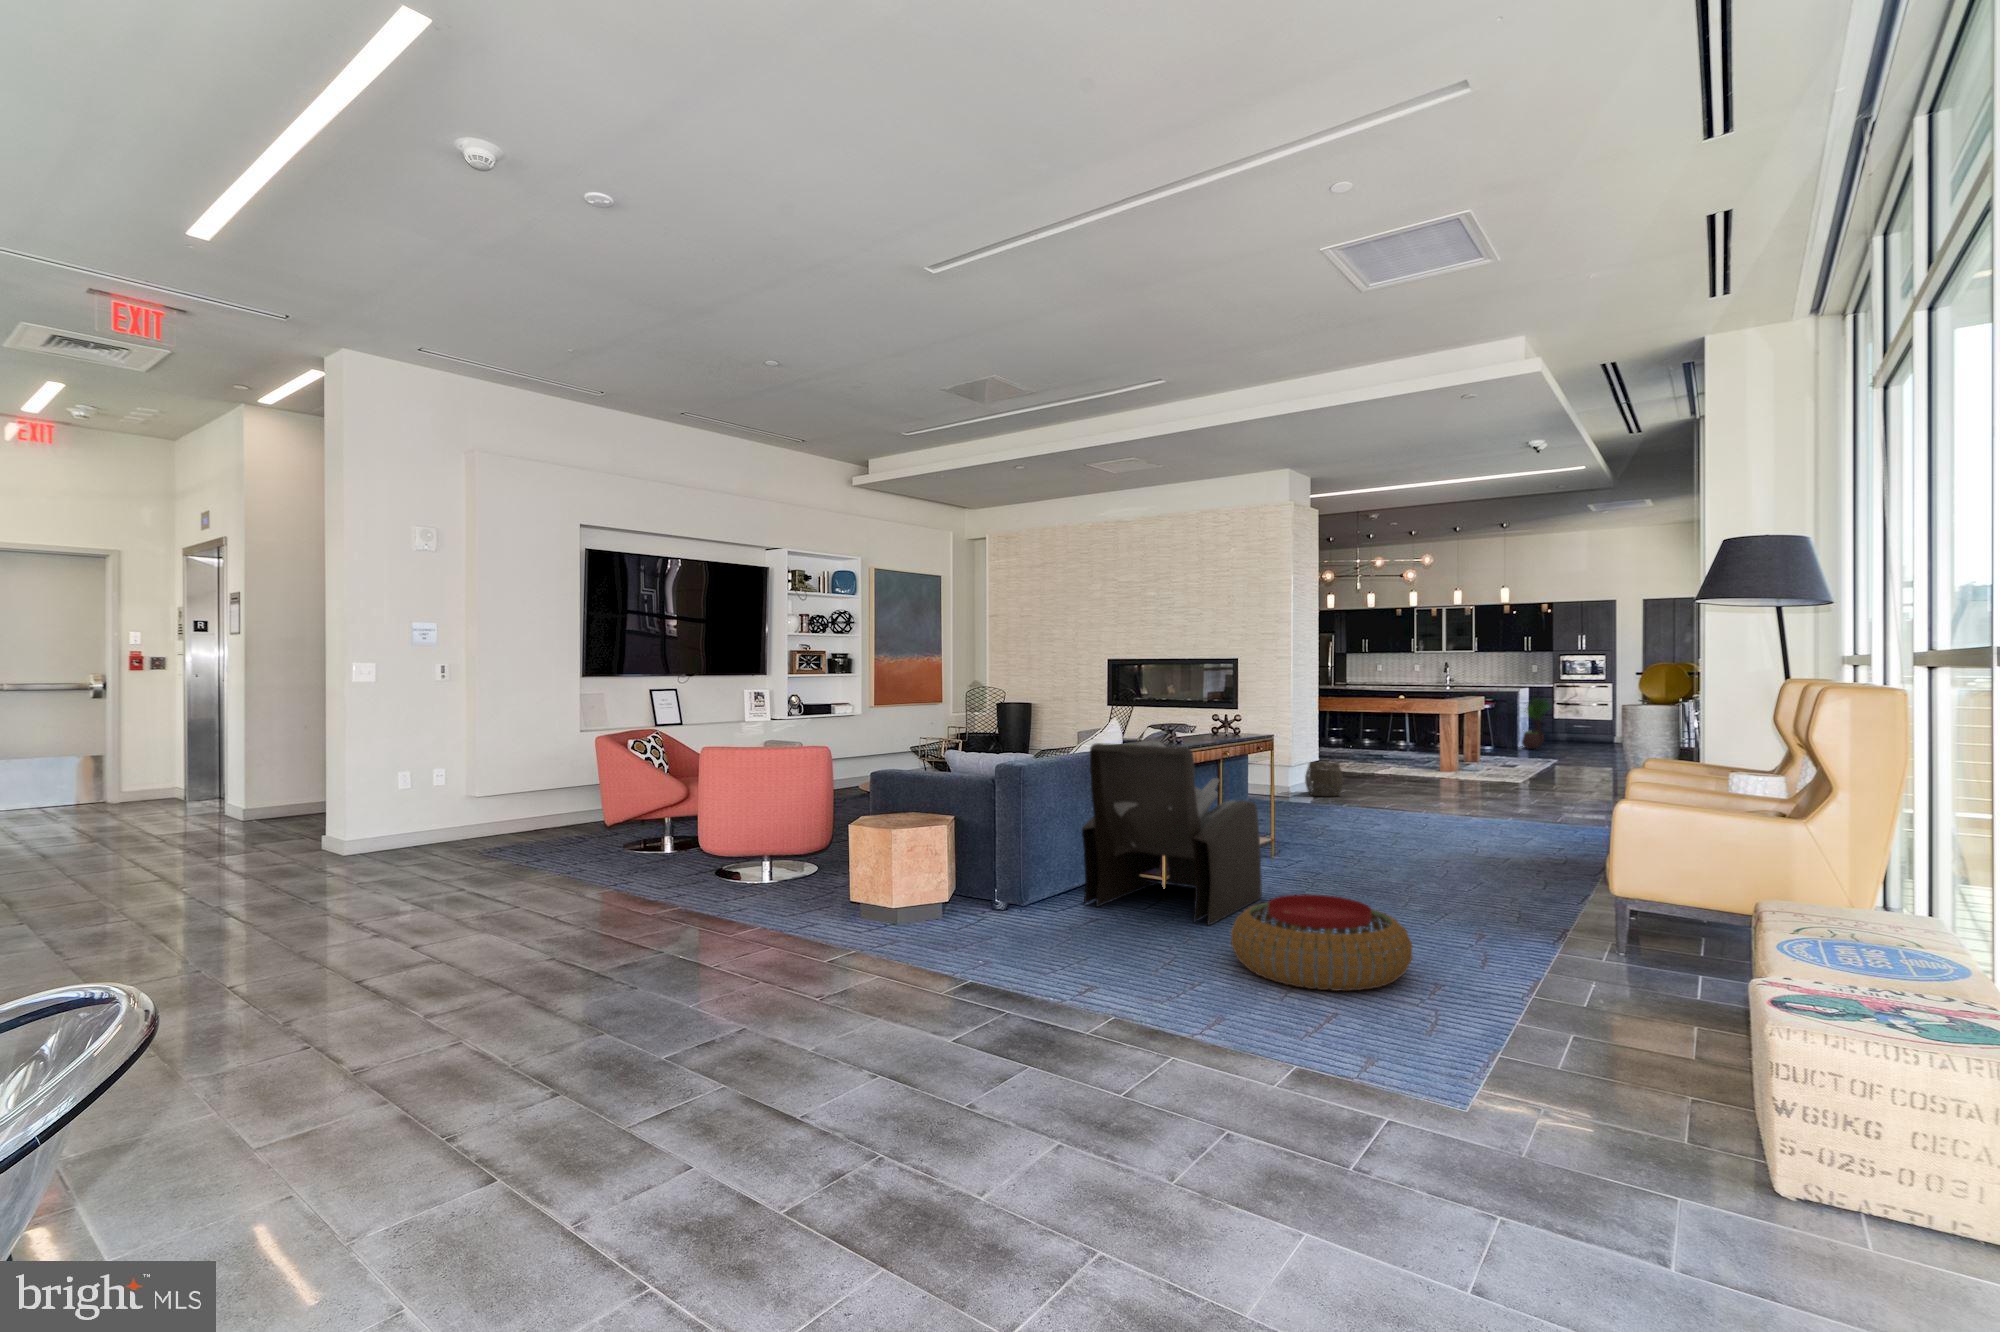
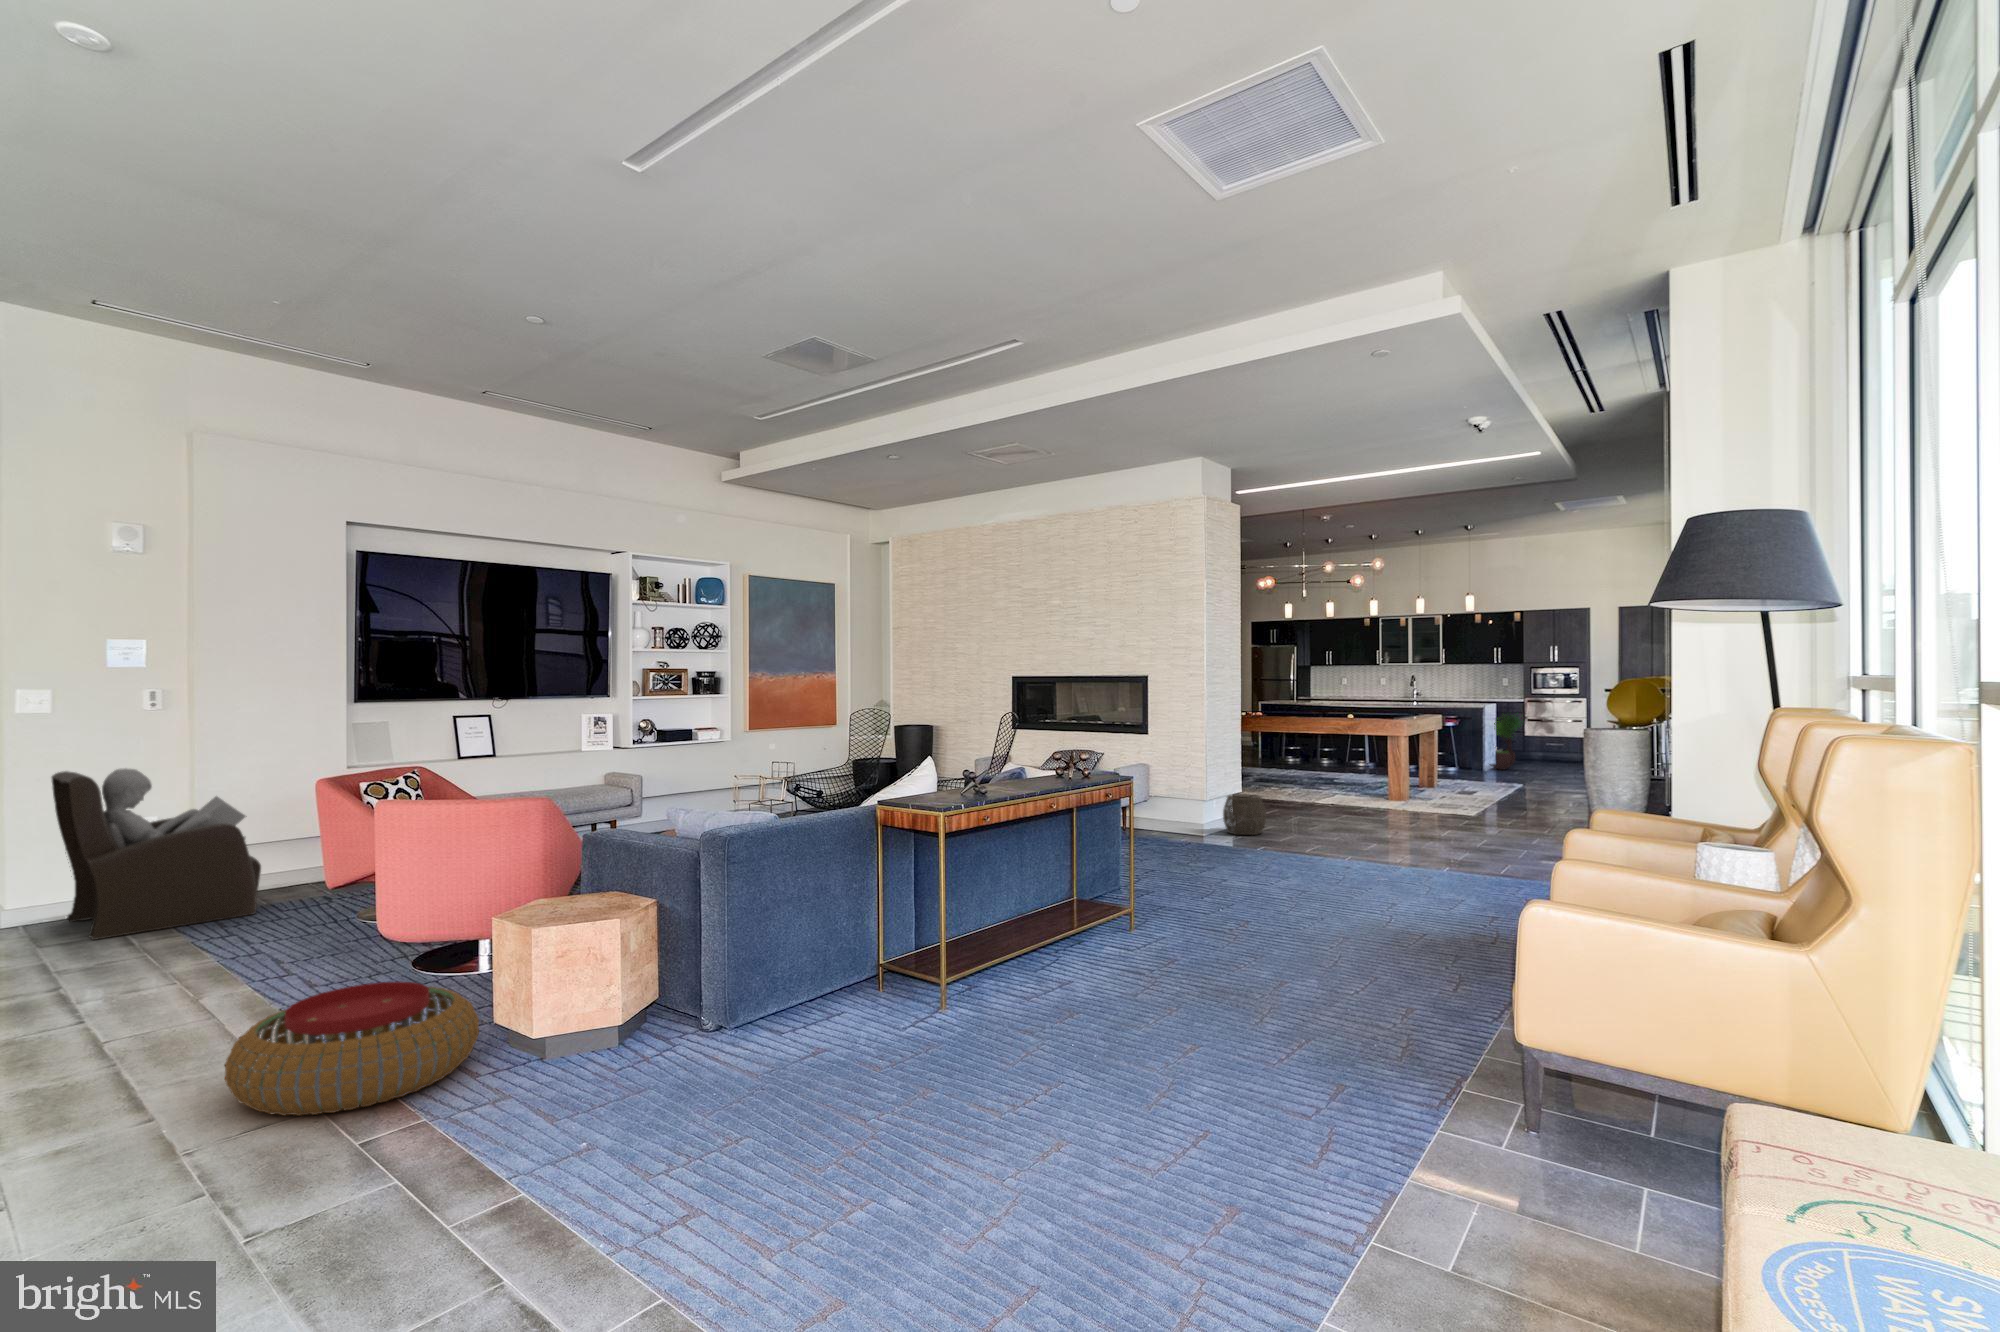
armchair: present [1082,740,1262,925] -> present [52,768,261,940]
pouf: present [1231,895,1413,991] -> present [225,982,479,1116]

